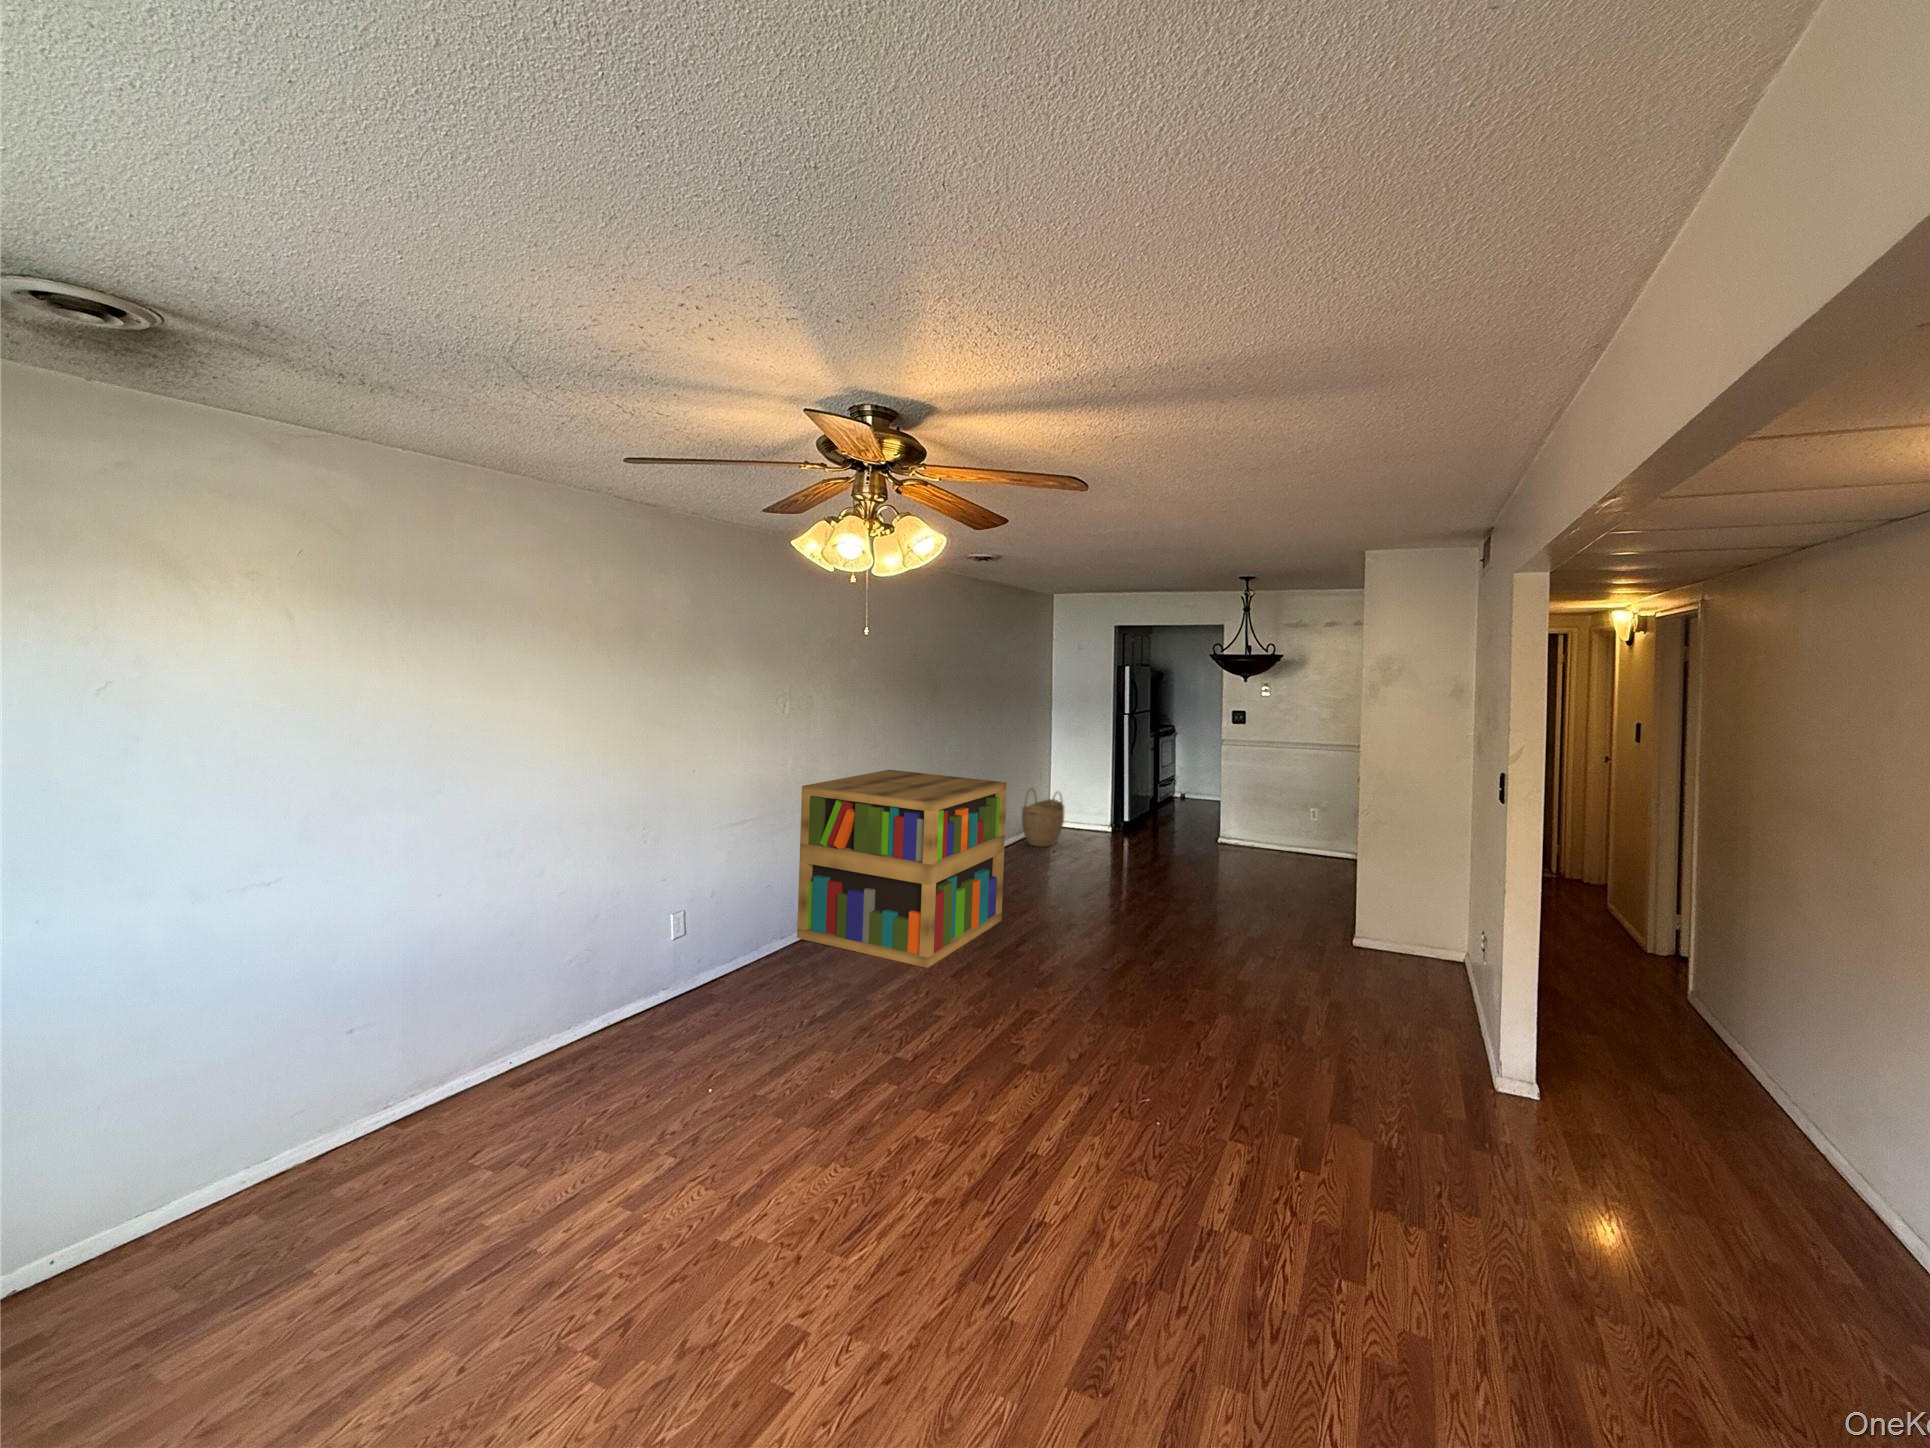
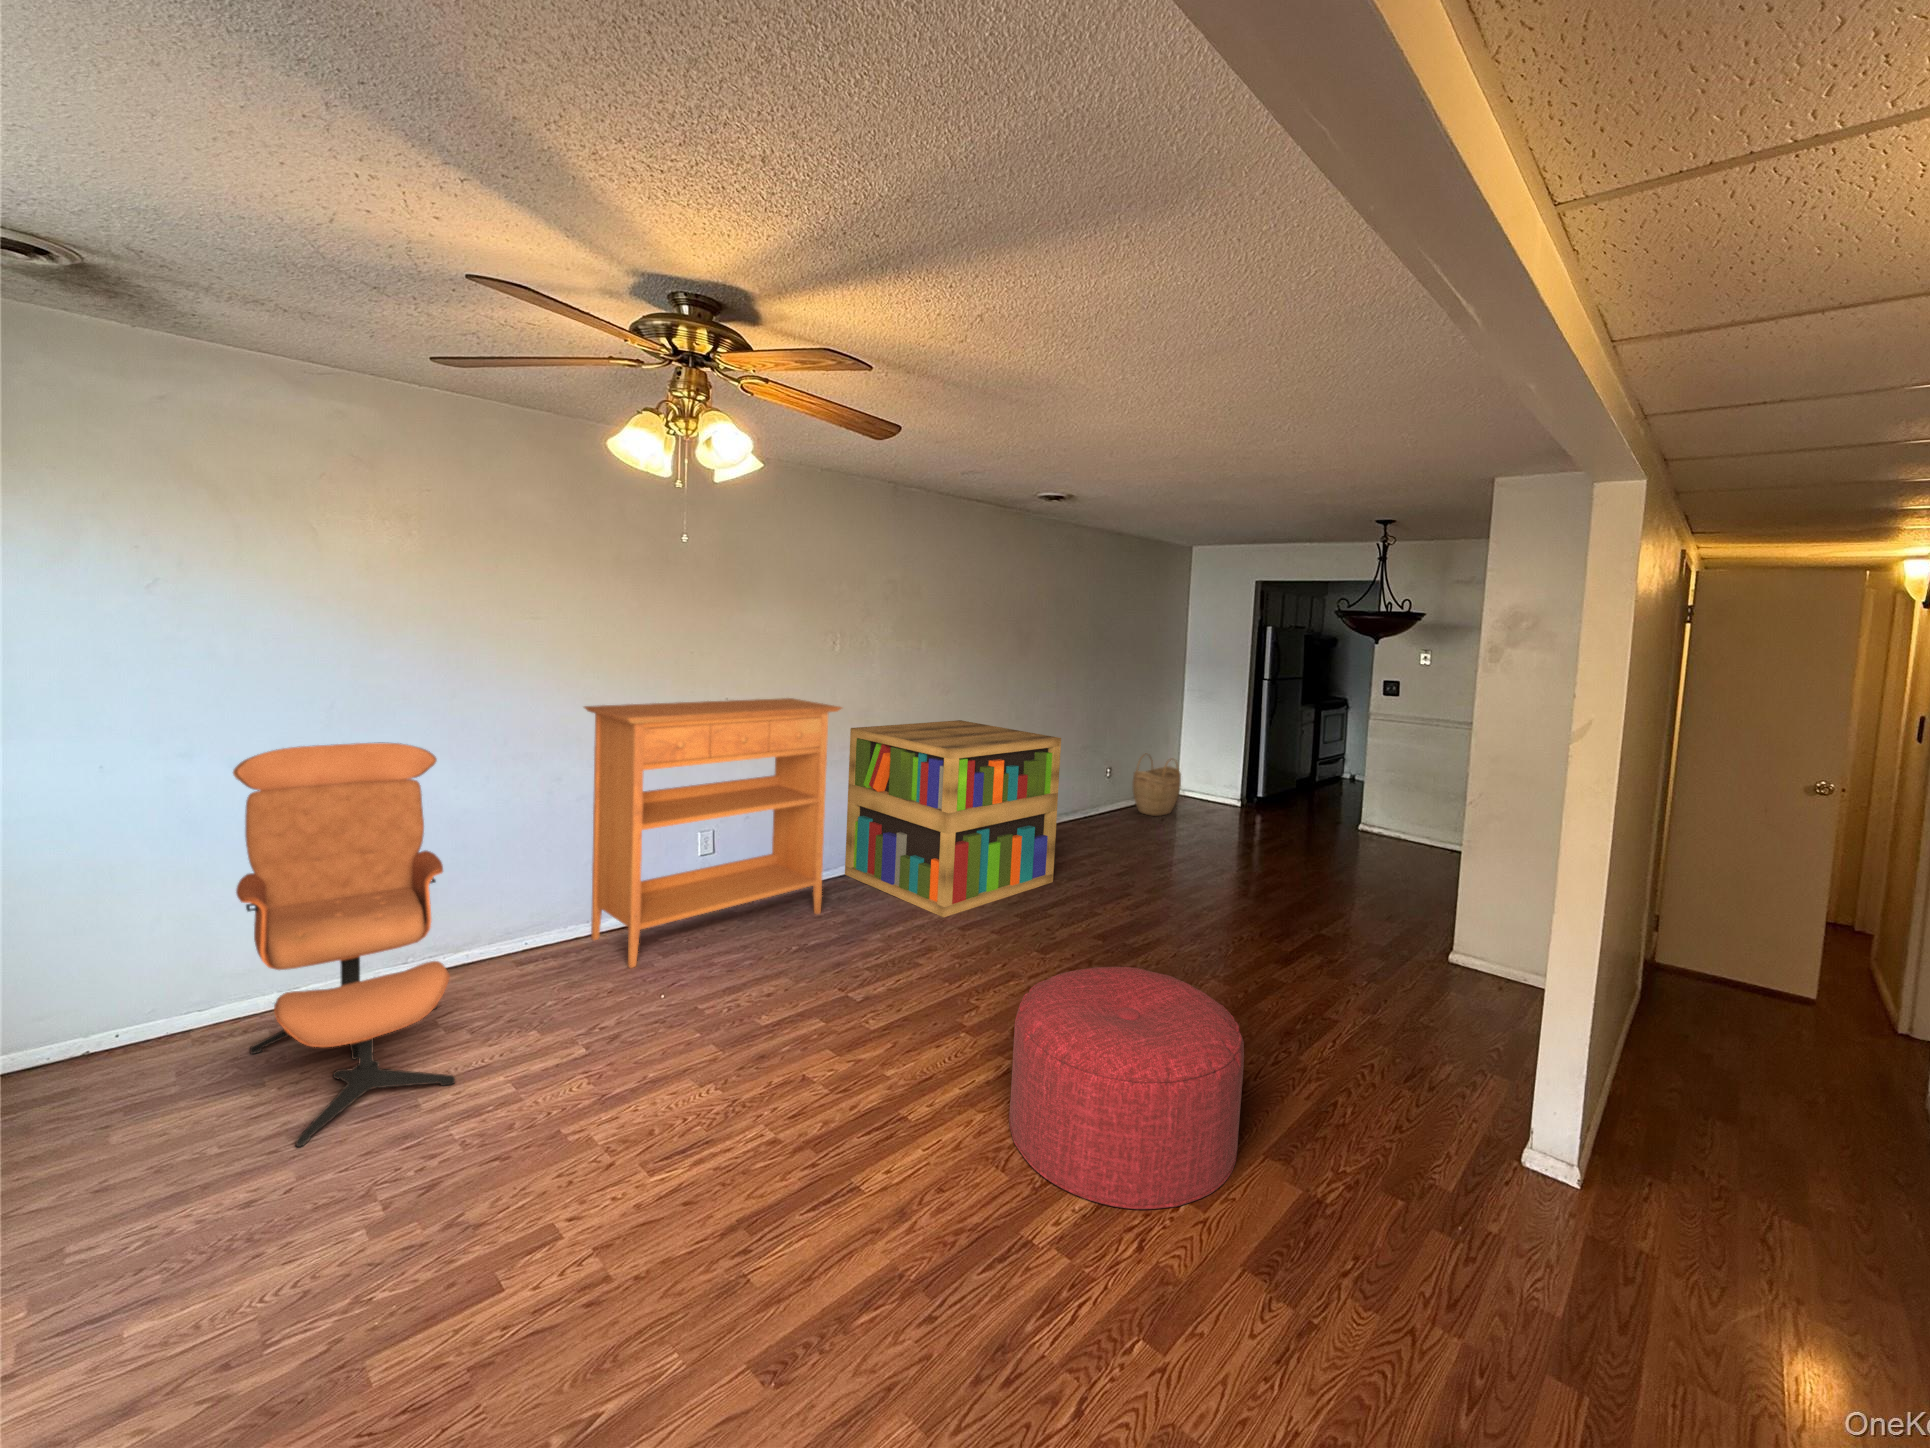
console table: none [568,760,826,1067] -> present [584,698,842,968]
lounge chair: none [207,845,553,1327] -> present [233,742,455,1147]
ottoman: none [1116,987,1320,1188] -> present [1009,967,1244,1209]

